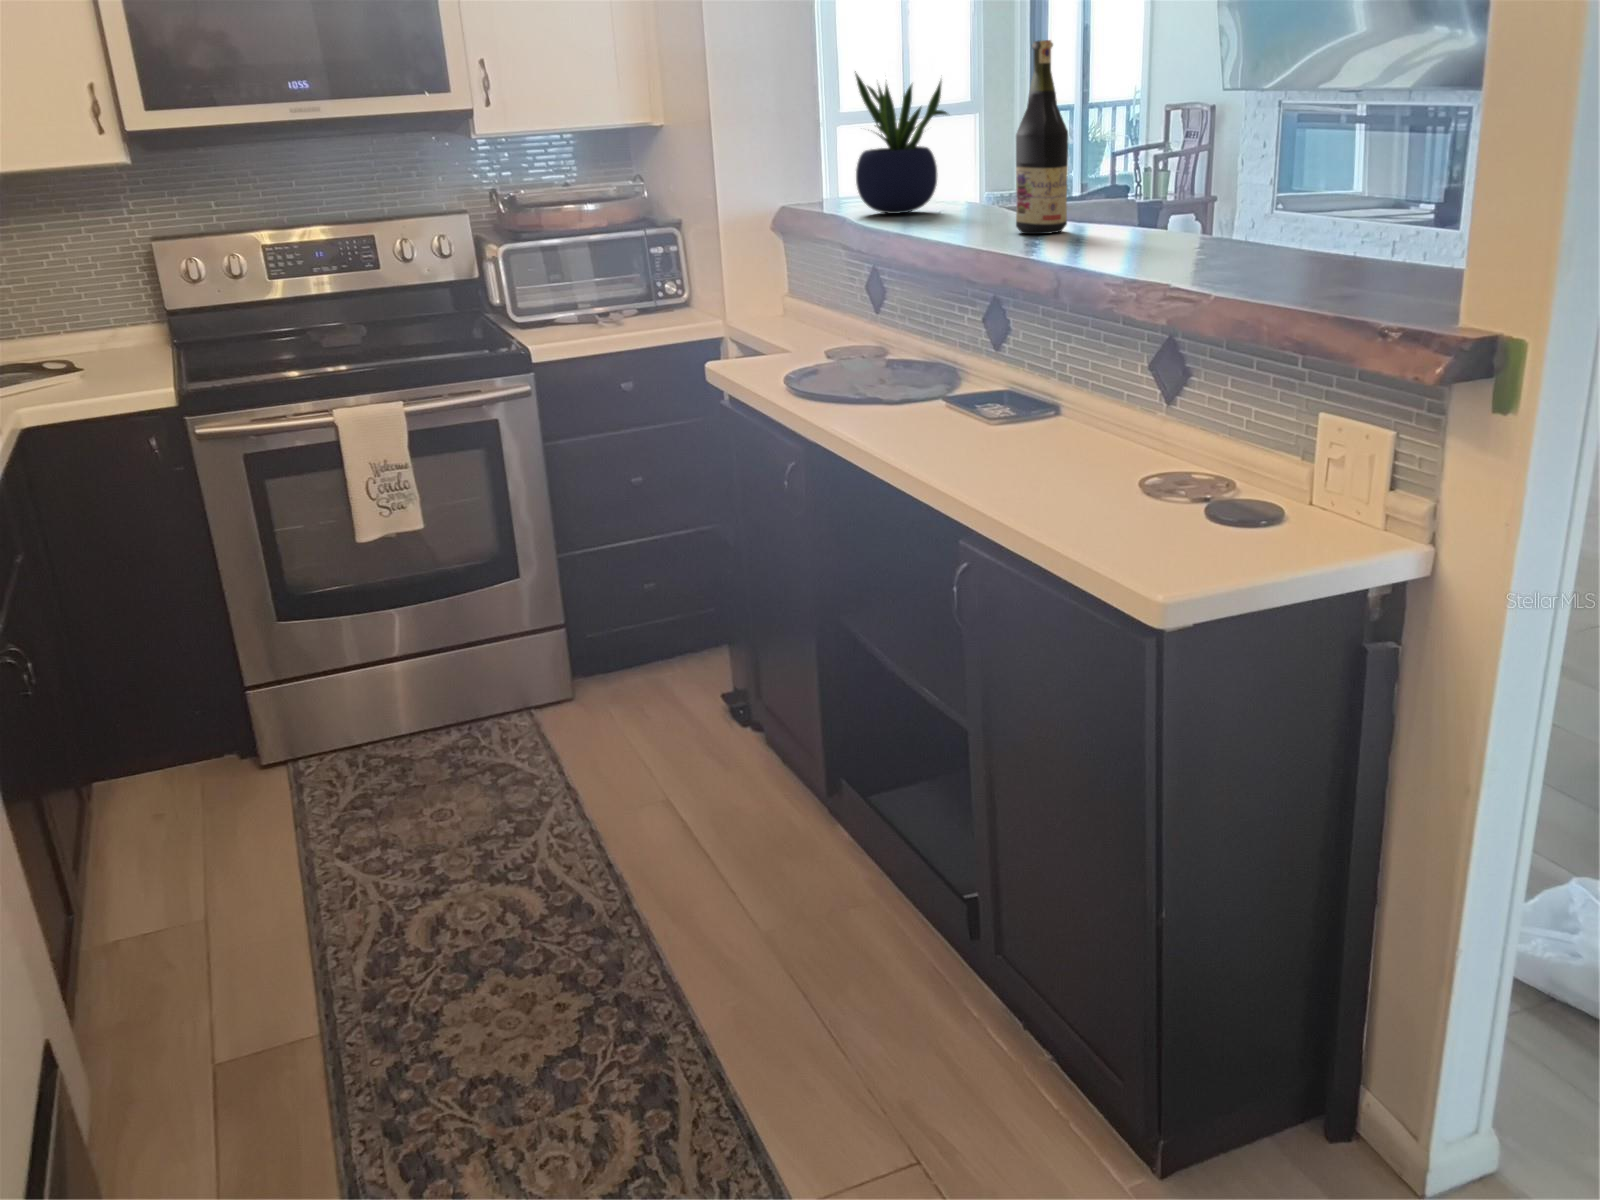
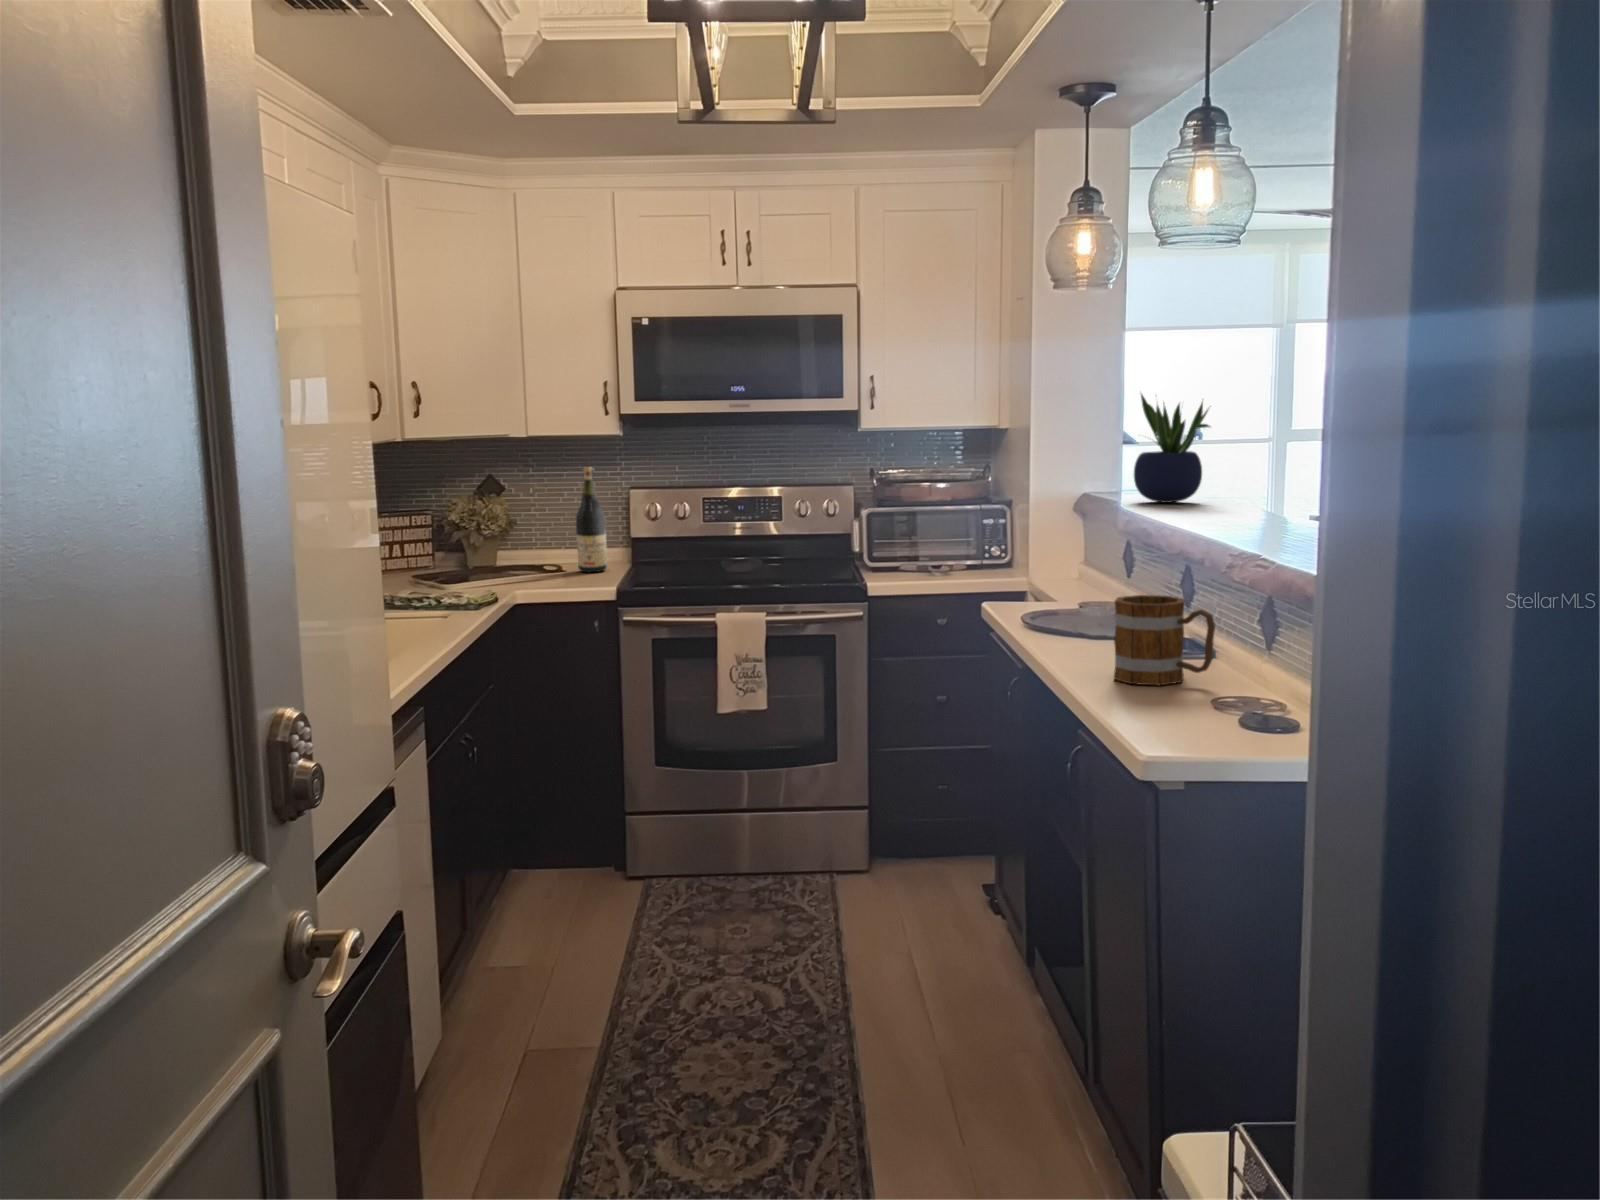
wine bottle: present [1016,40,1068,234] -> present [576,467,607,572]
mug: none [967,348,1103,470] -> present [1114,595,1215,685]

